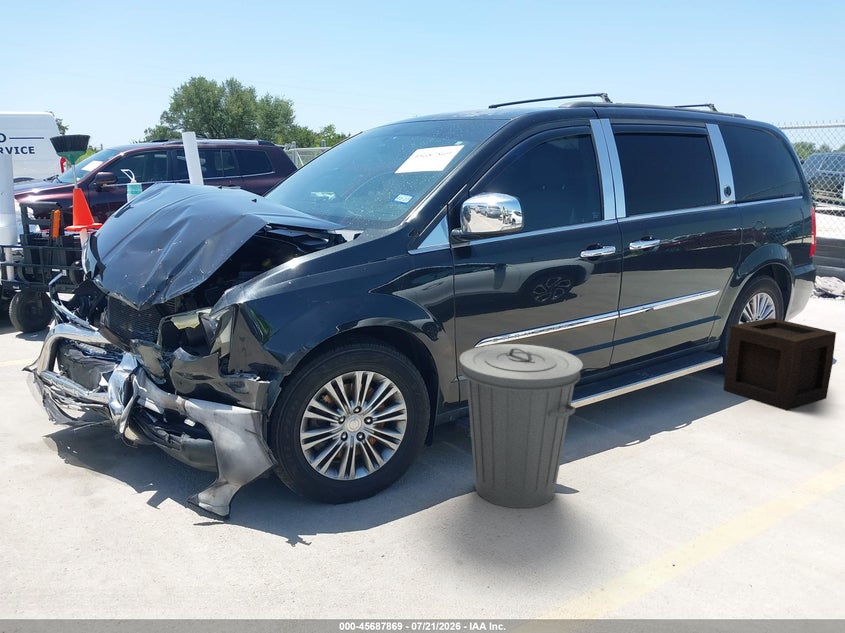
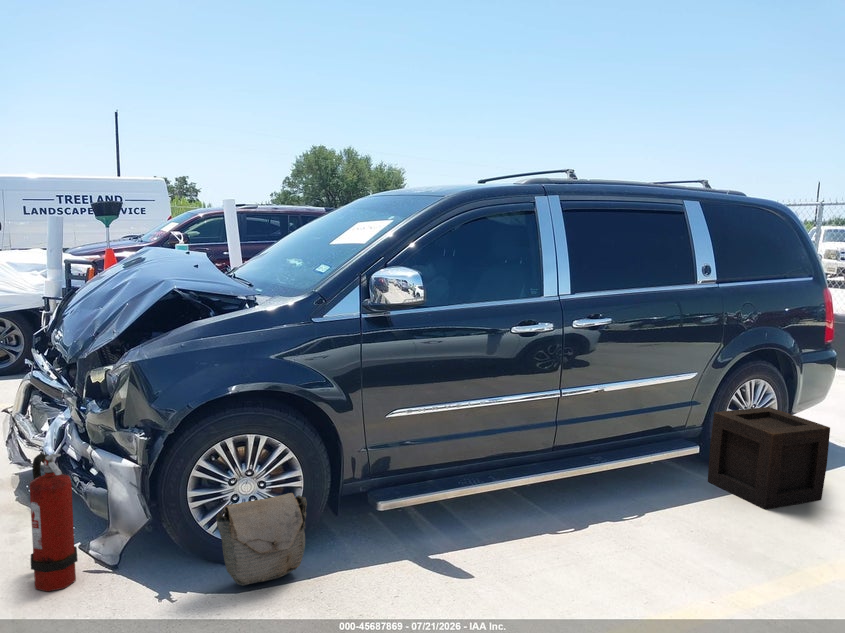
trash can: present [460,344,583,508] -> none [354,417,477,588]
fire extinguisher: none [133,404,191,549] -> present [30,454,78,592]
bag: none [339,427,419,522] -> present [216,493,307,585]

